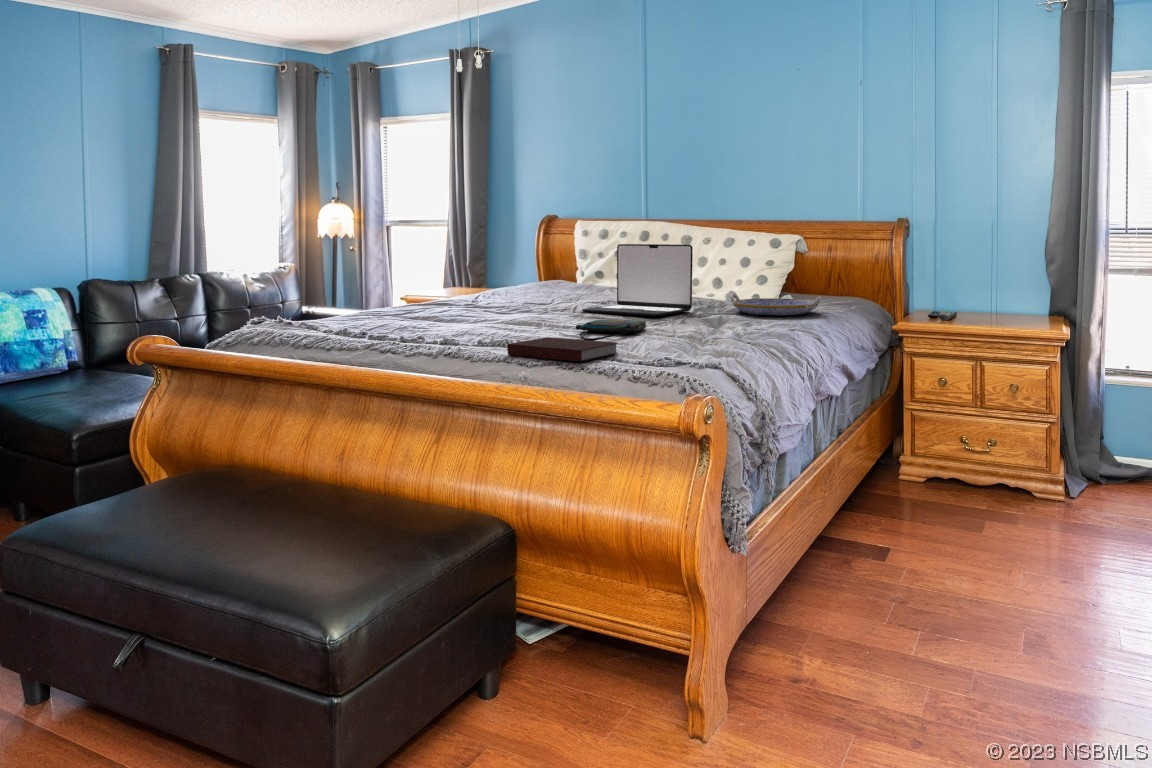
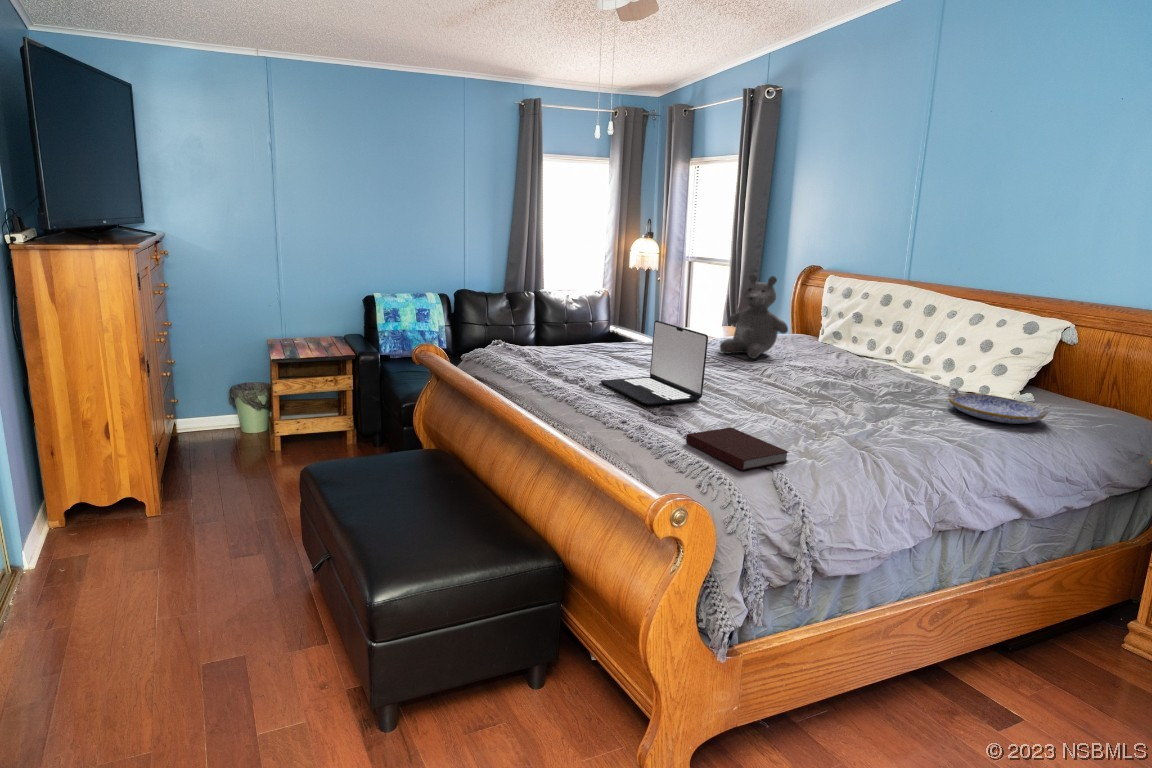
teddy bear: none [481,206,554,301] -> present [720,274,788,359]
laptop: present [582,244,693,316] -> present [601,321,708,405]
tote bag: present [576,319,646,341] -> none [767,404,842,435]

